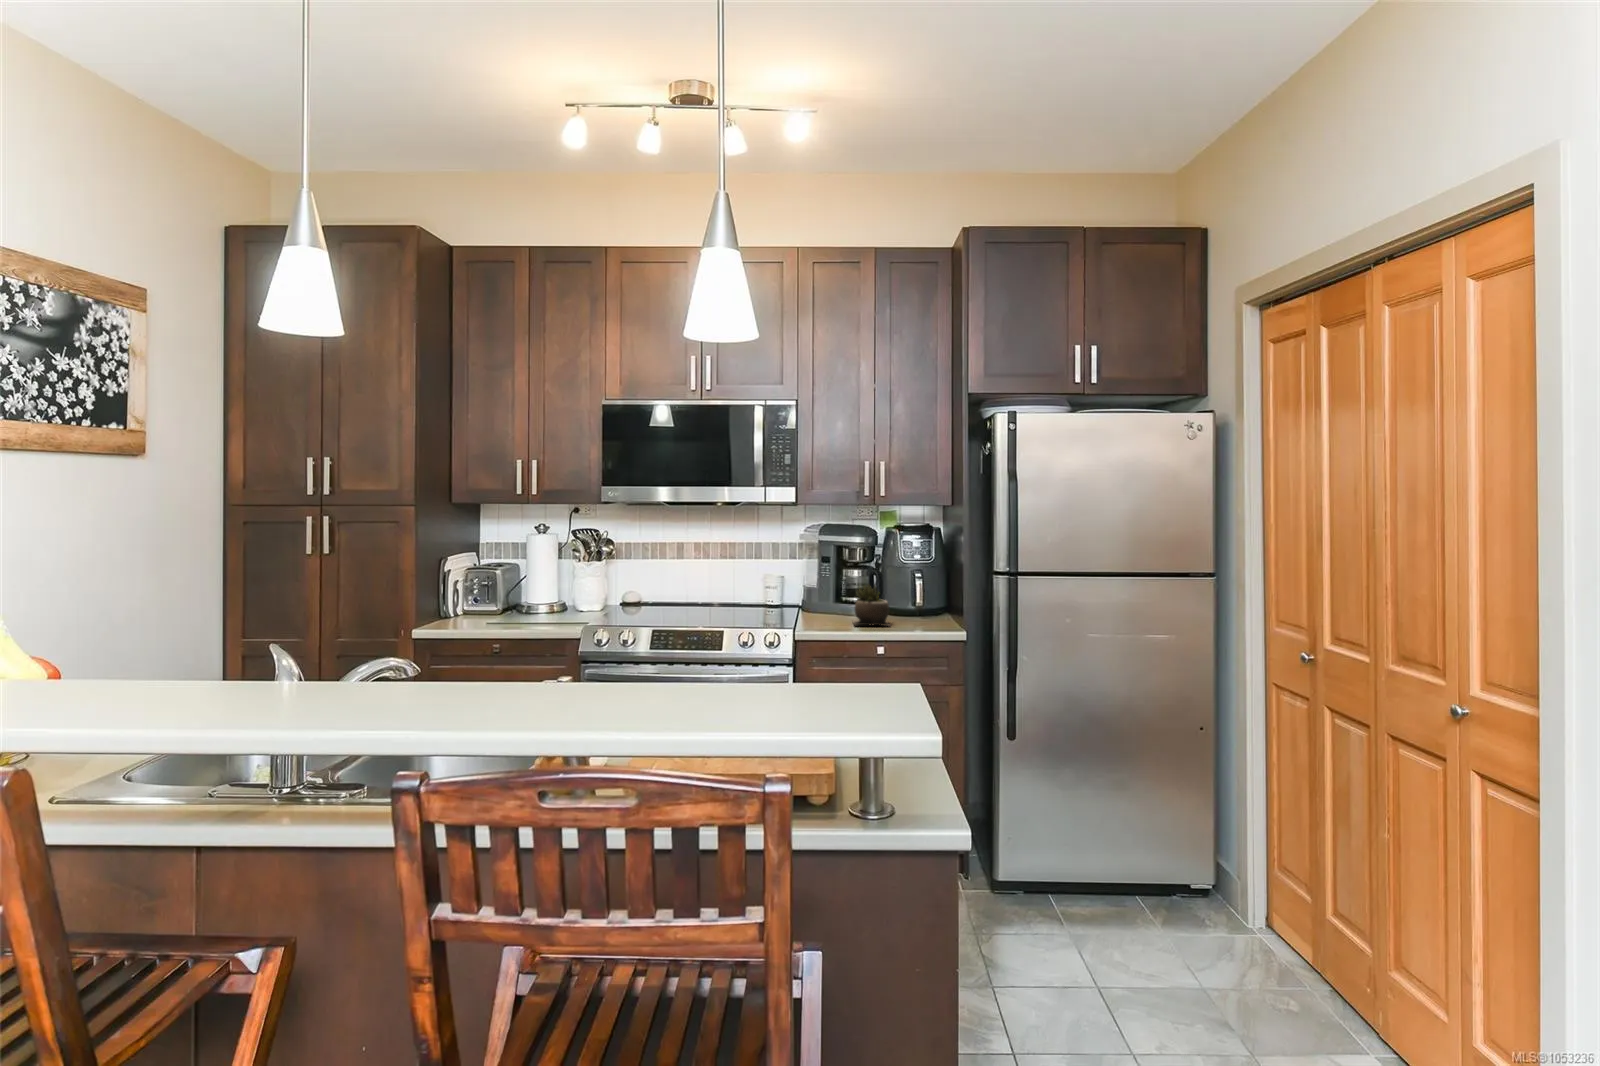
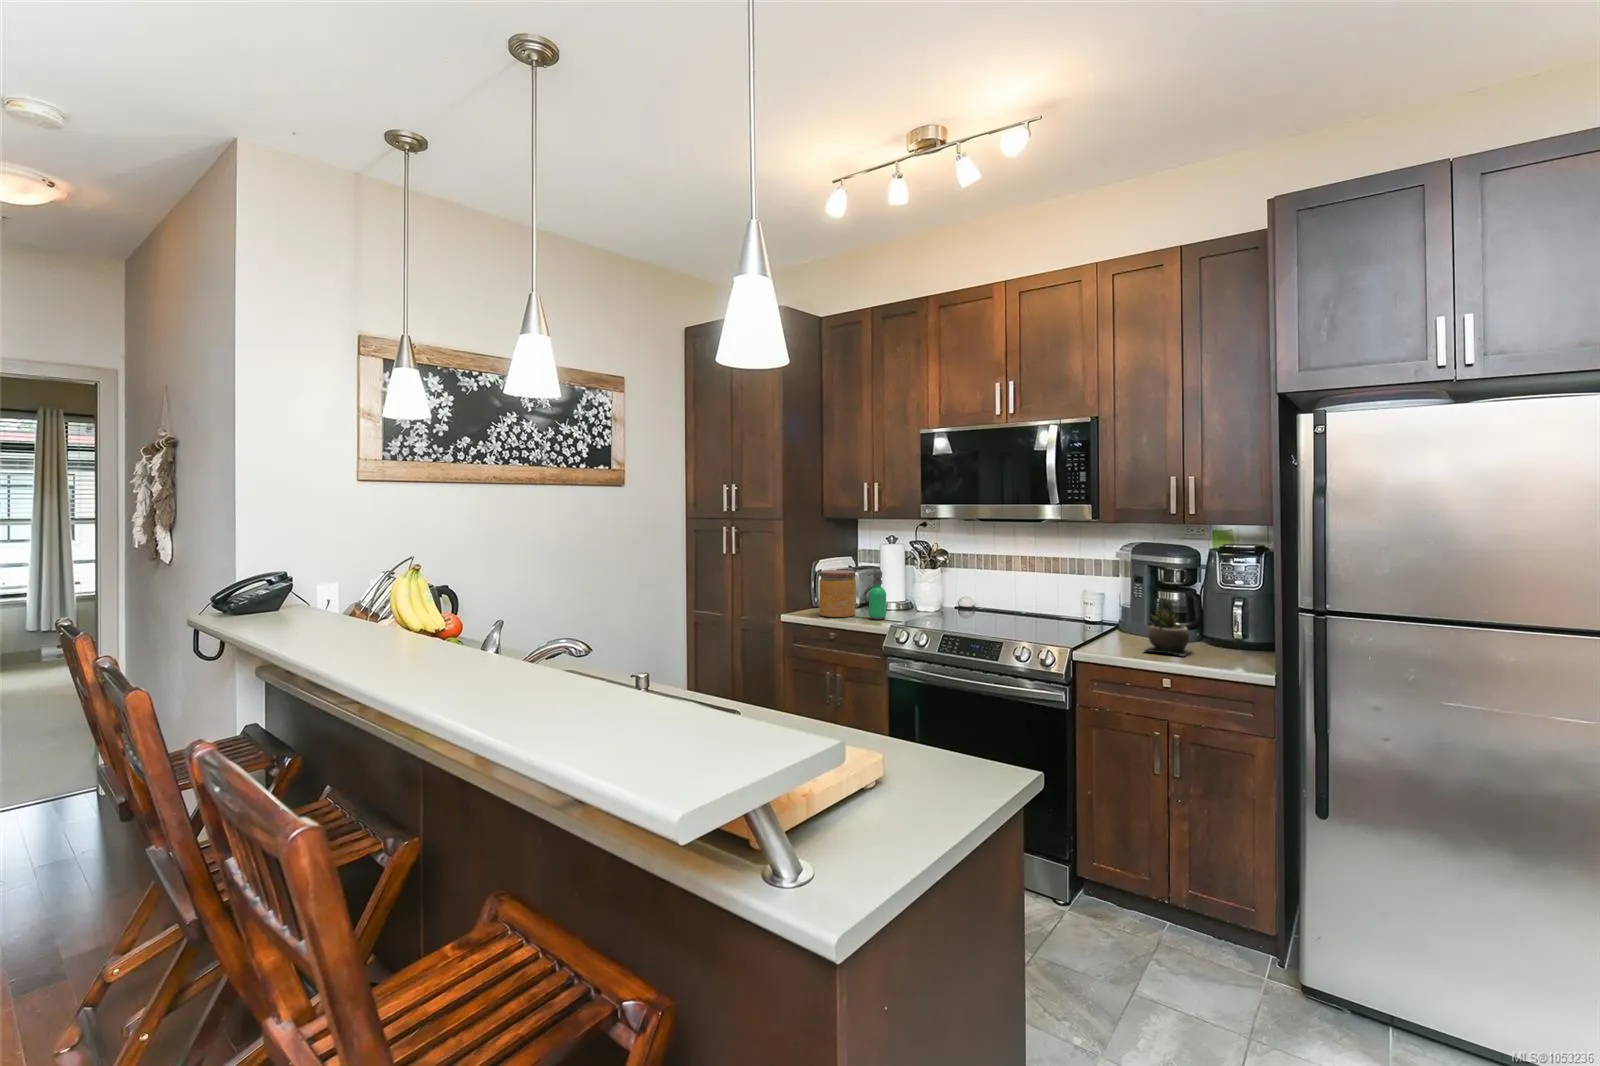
soap dispenser: none [537,563,558,622] -> present [868,569,886,619]
jar: none [466,567,513,624] -> present [819,570,856,617]

